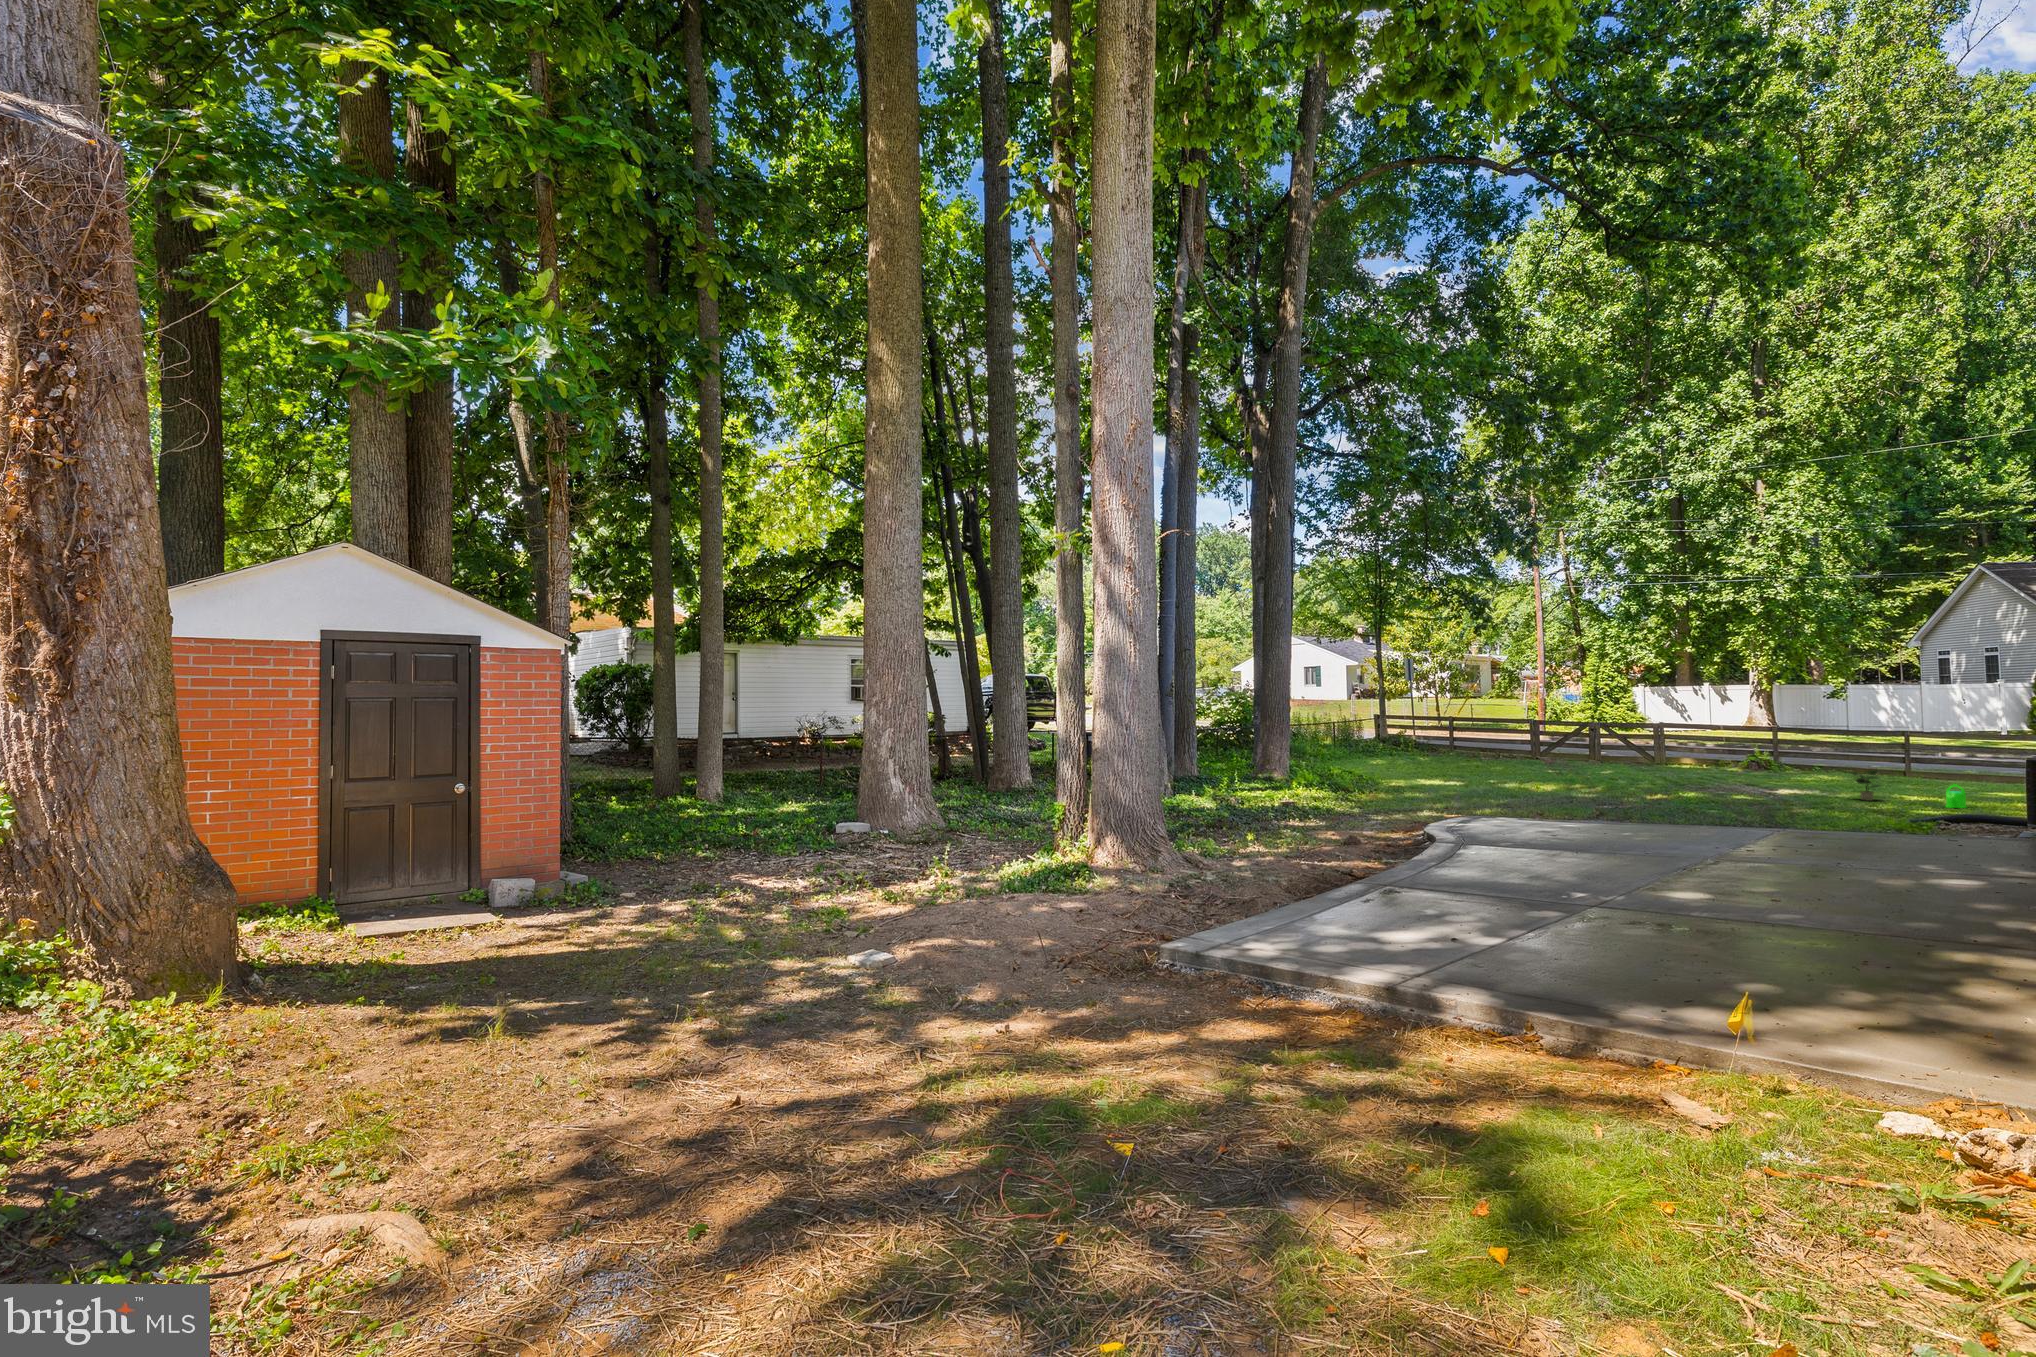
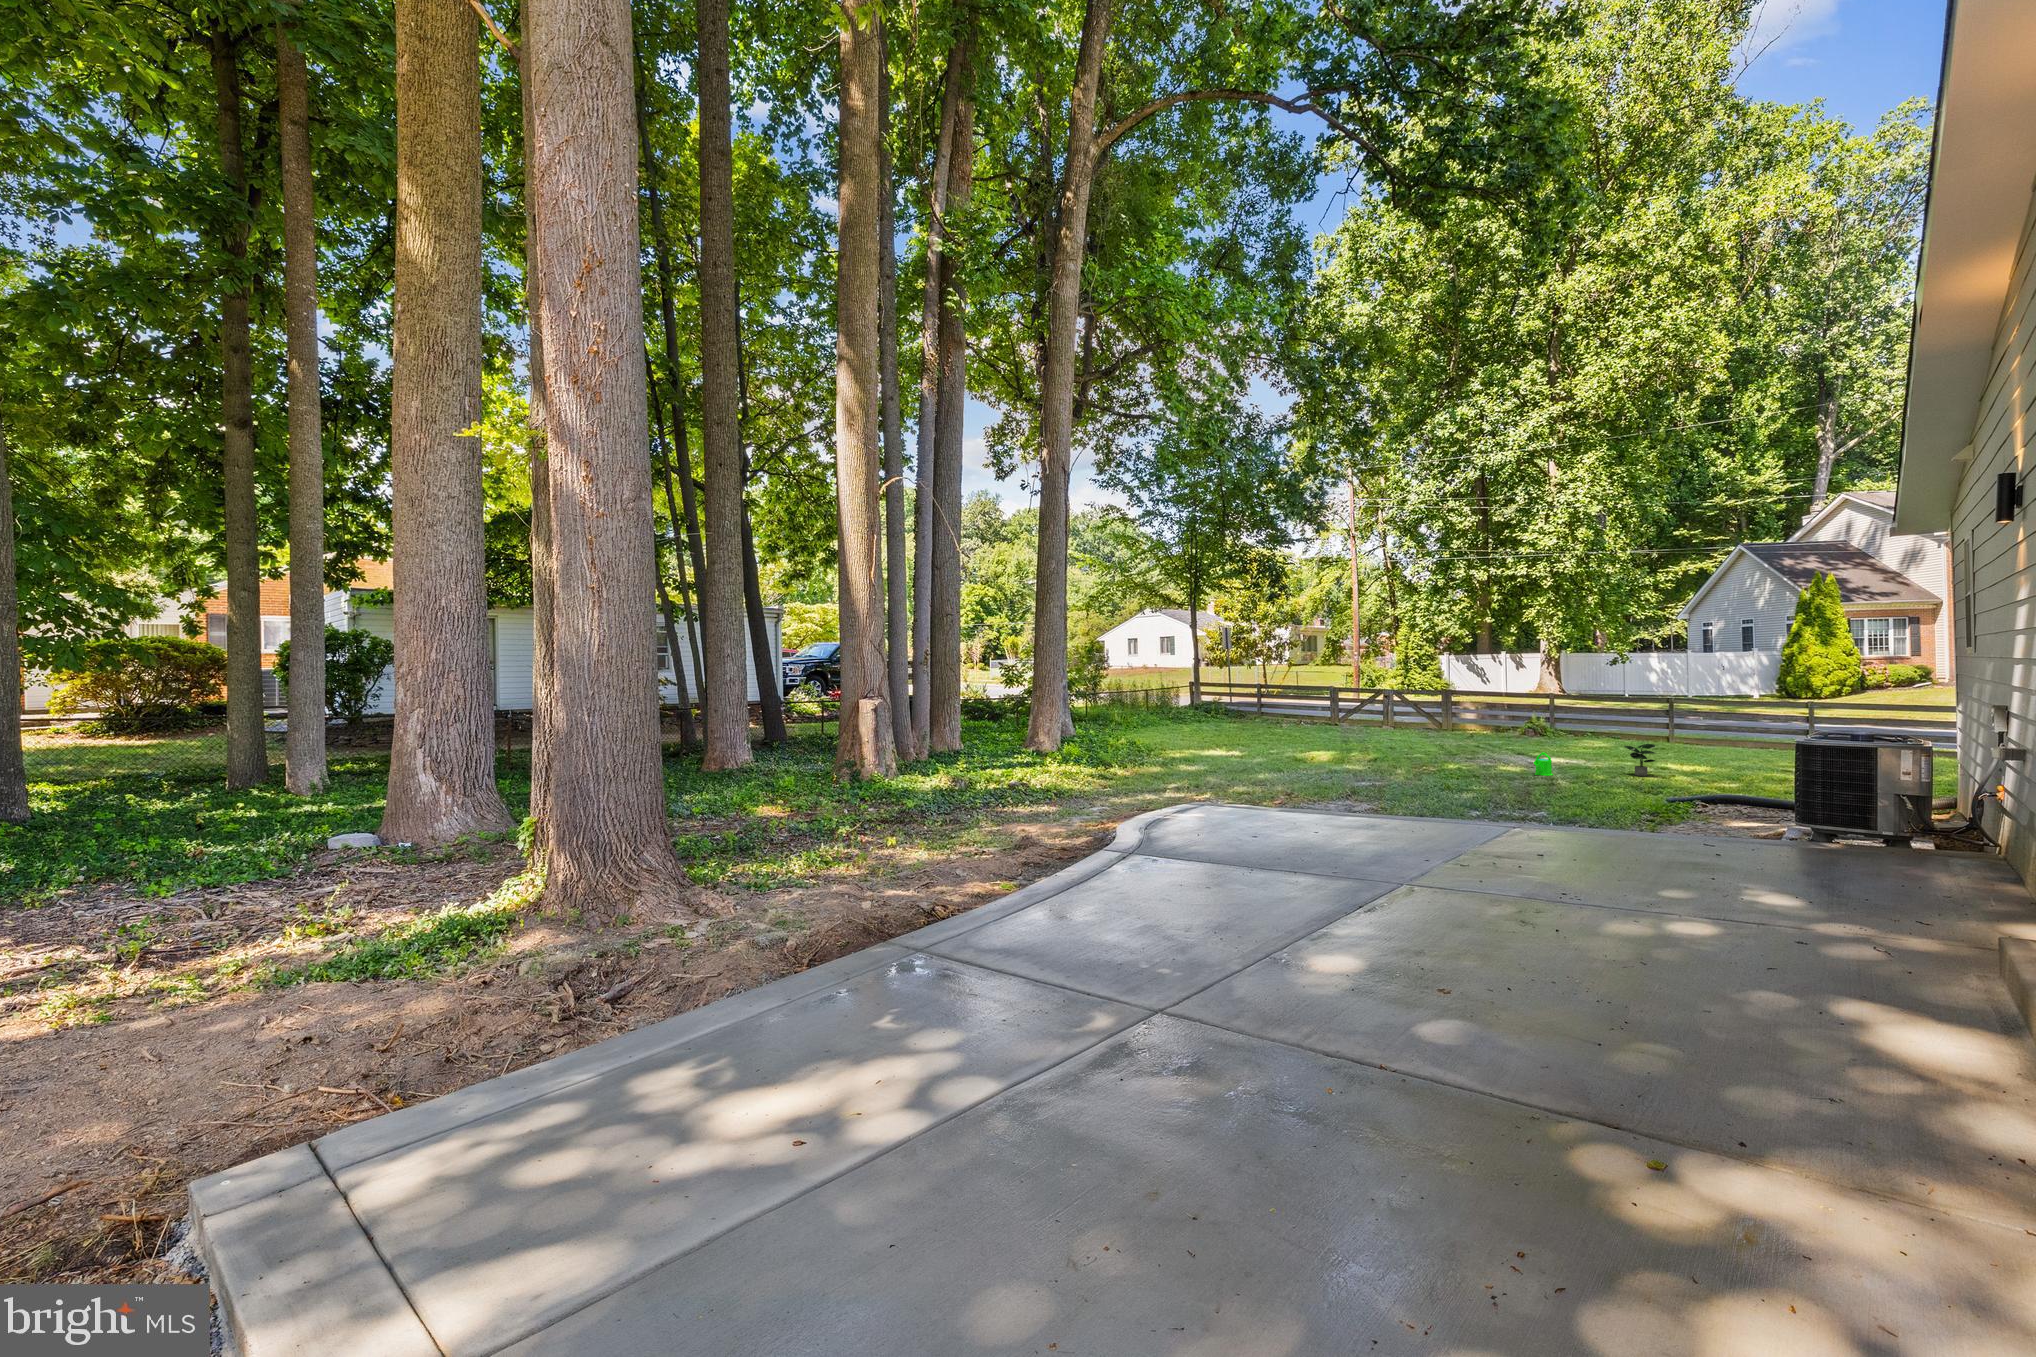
watering can: present [1946,784,1966,808] -> present [1534,752,1553,776]

